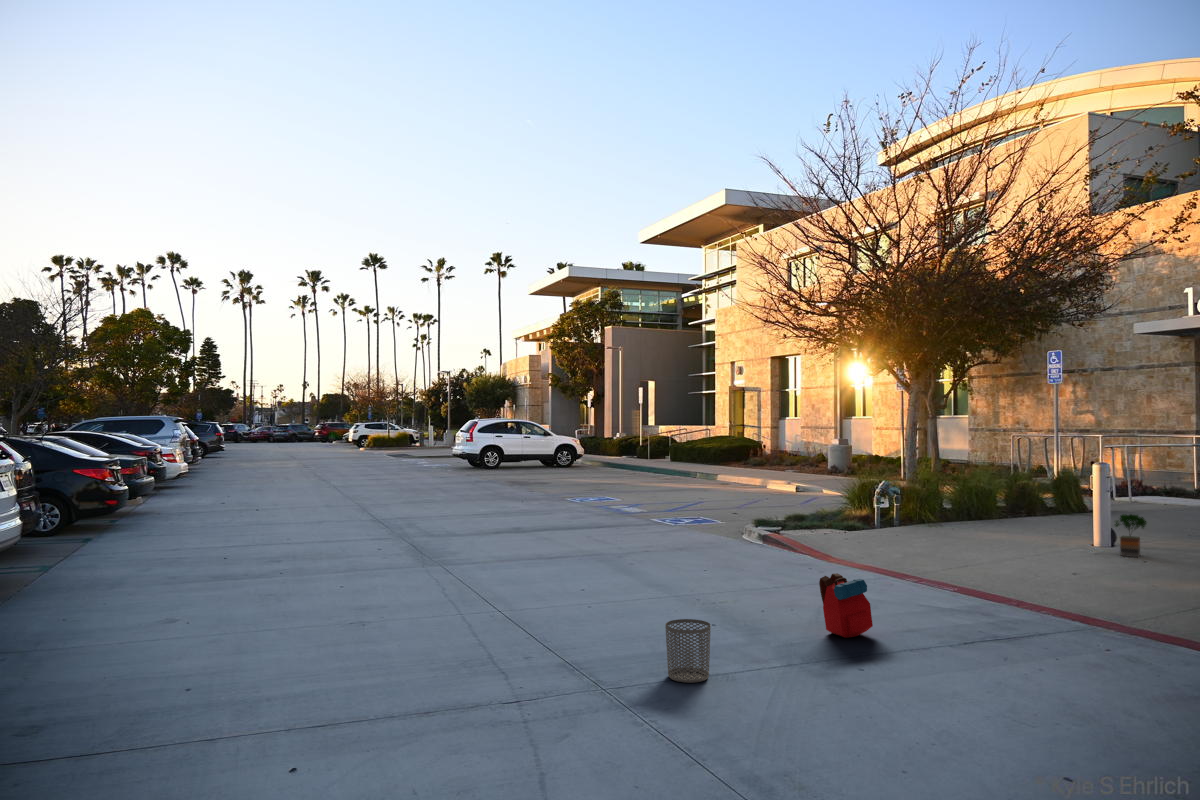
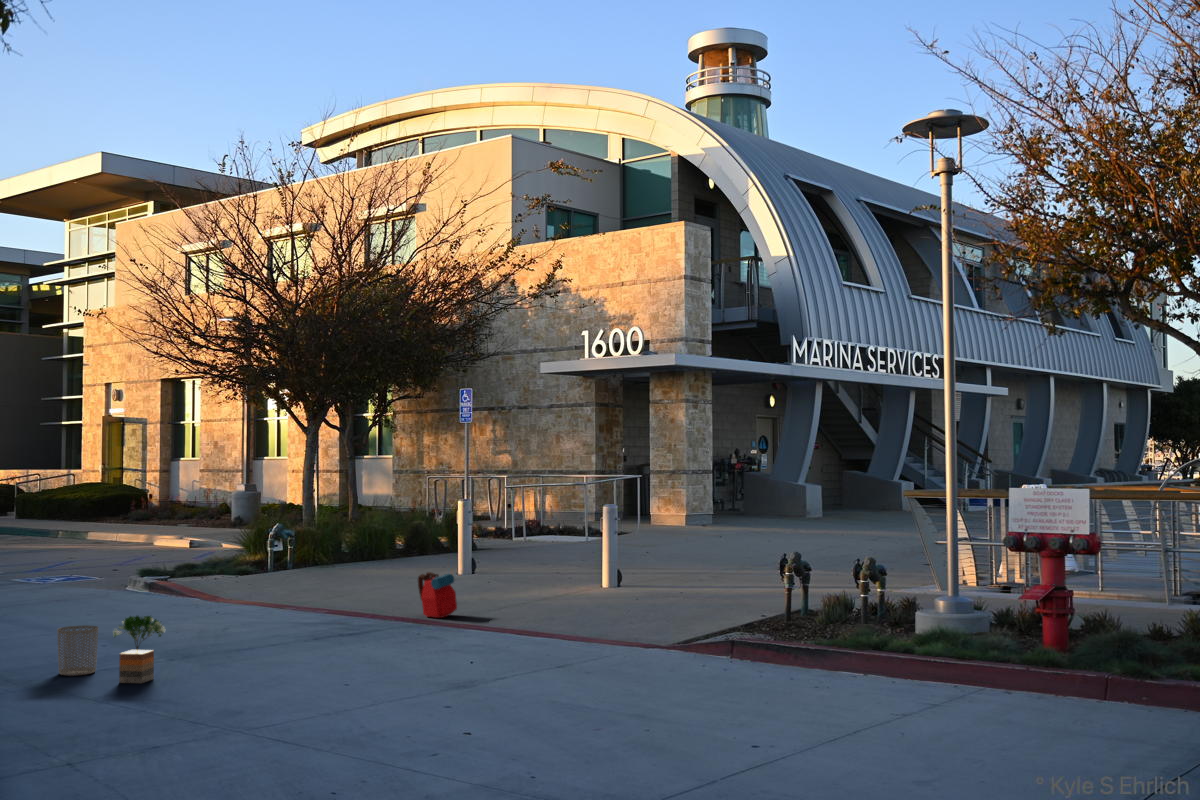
potted tree: present [1115,514,1147,557] -> present [113,616,164,683]
backpack: present [819,573,873,638] -> present [418,572,457,618]

